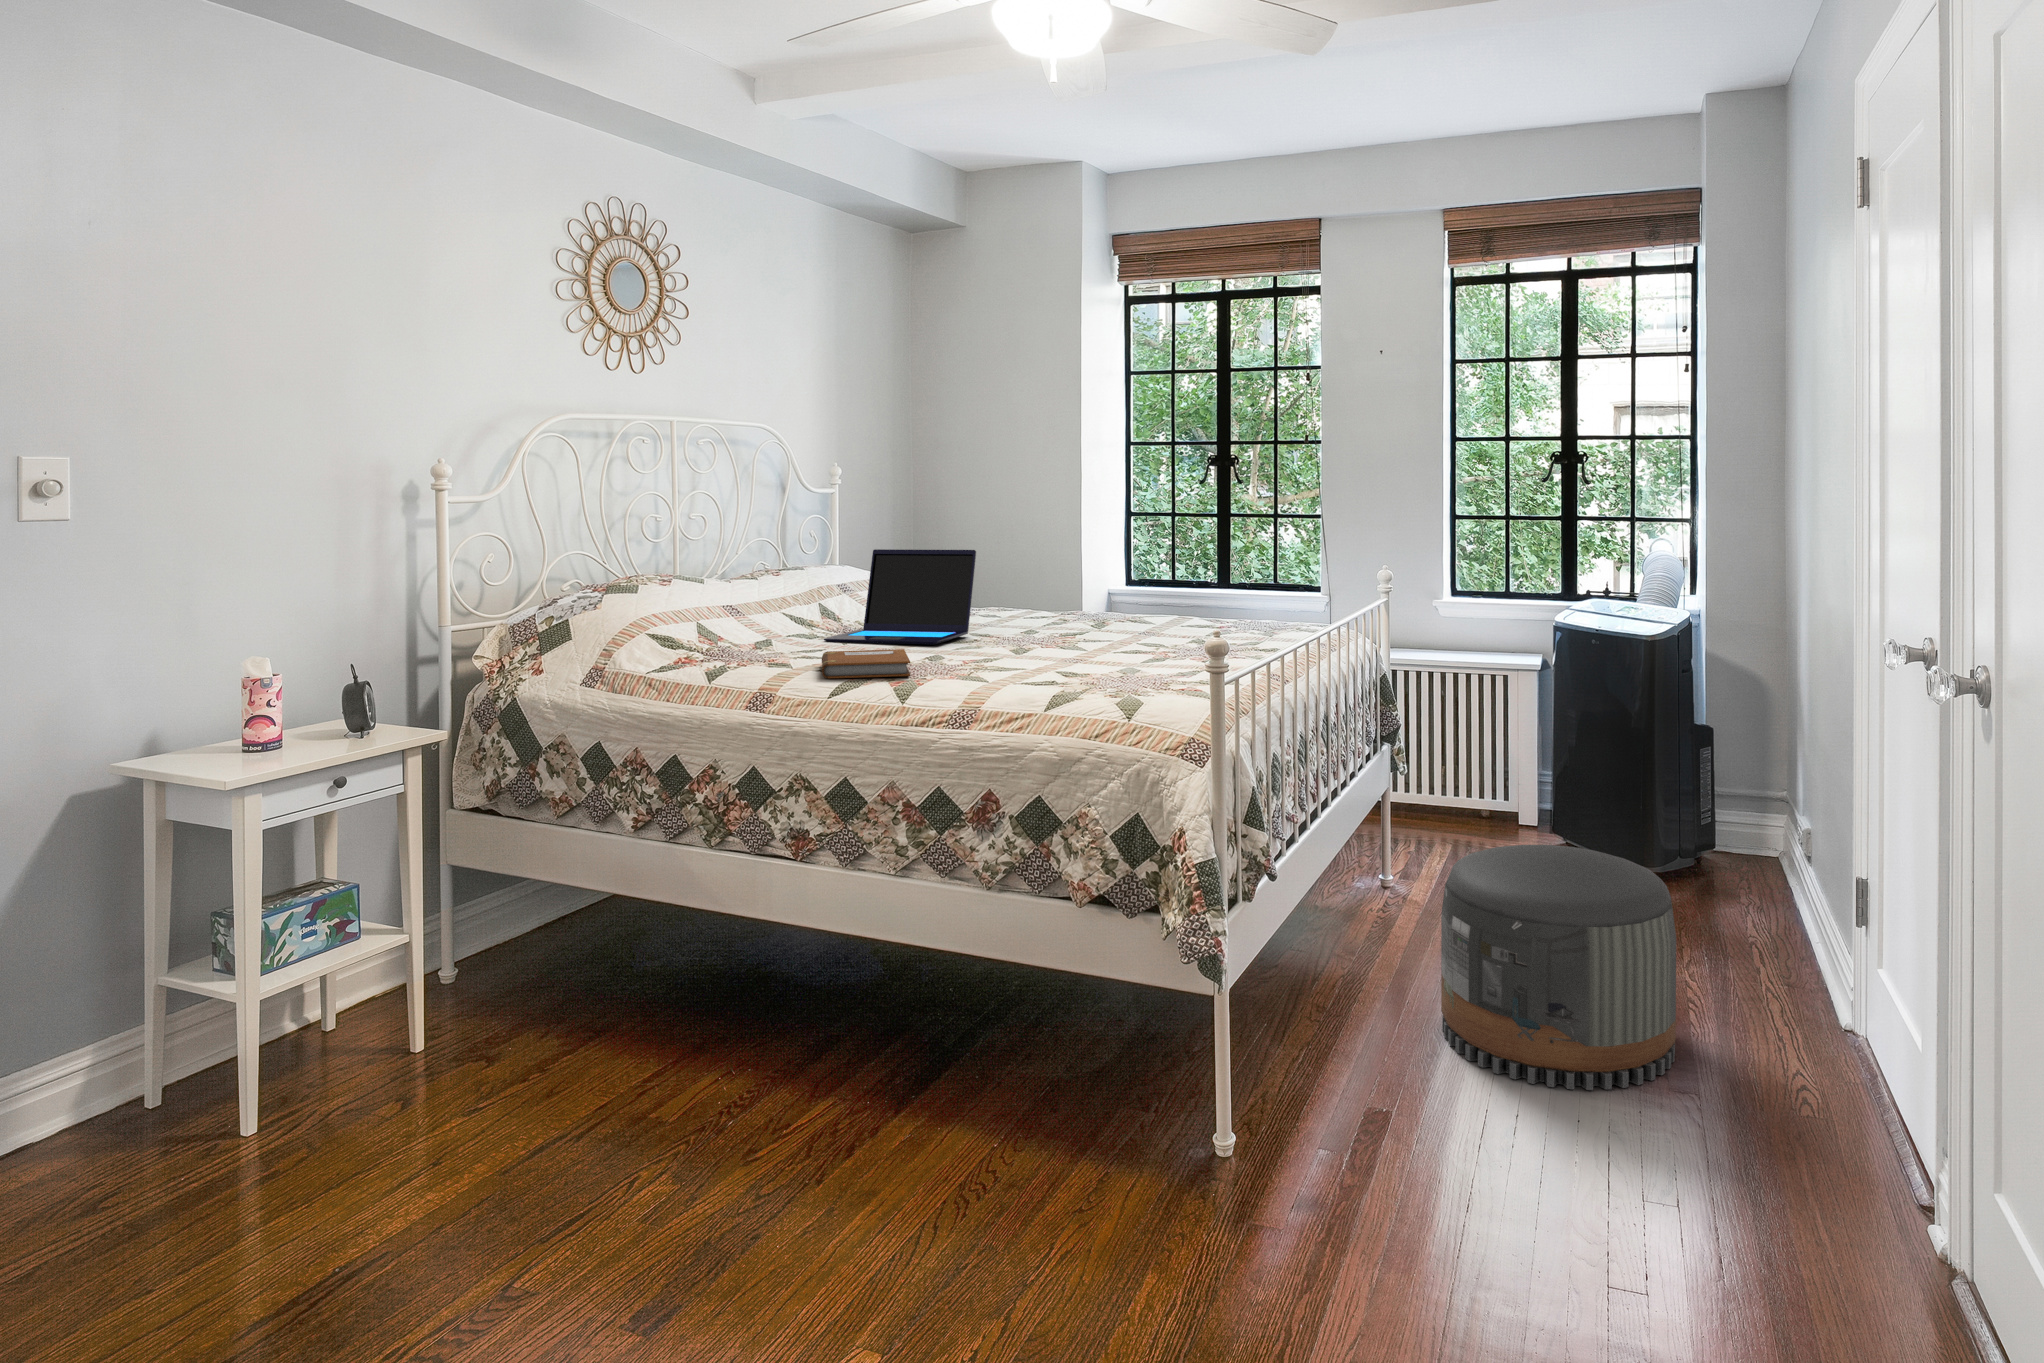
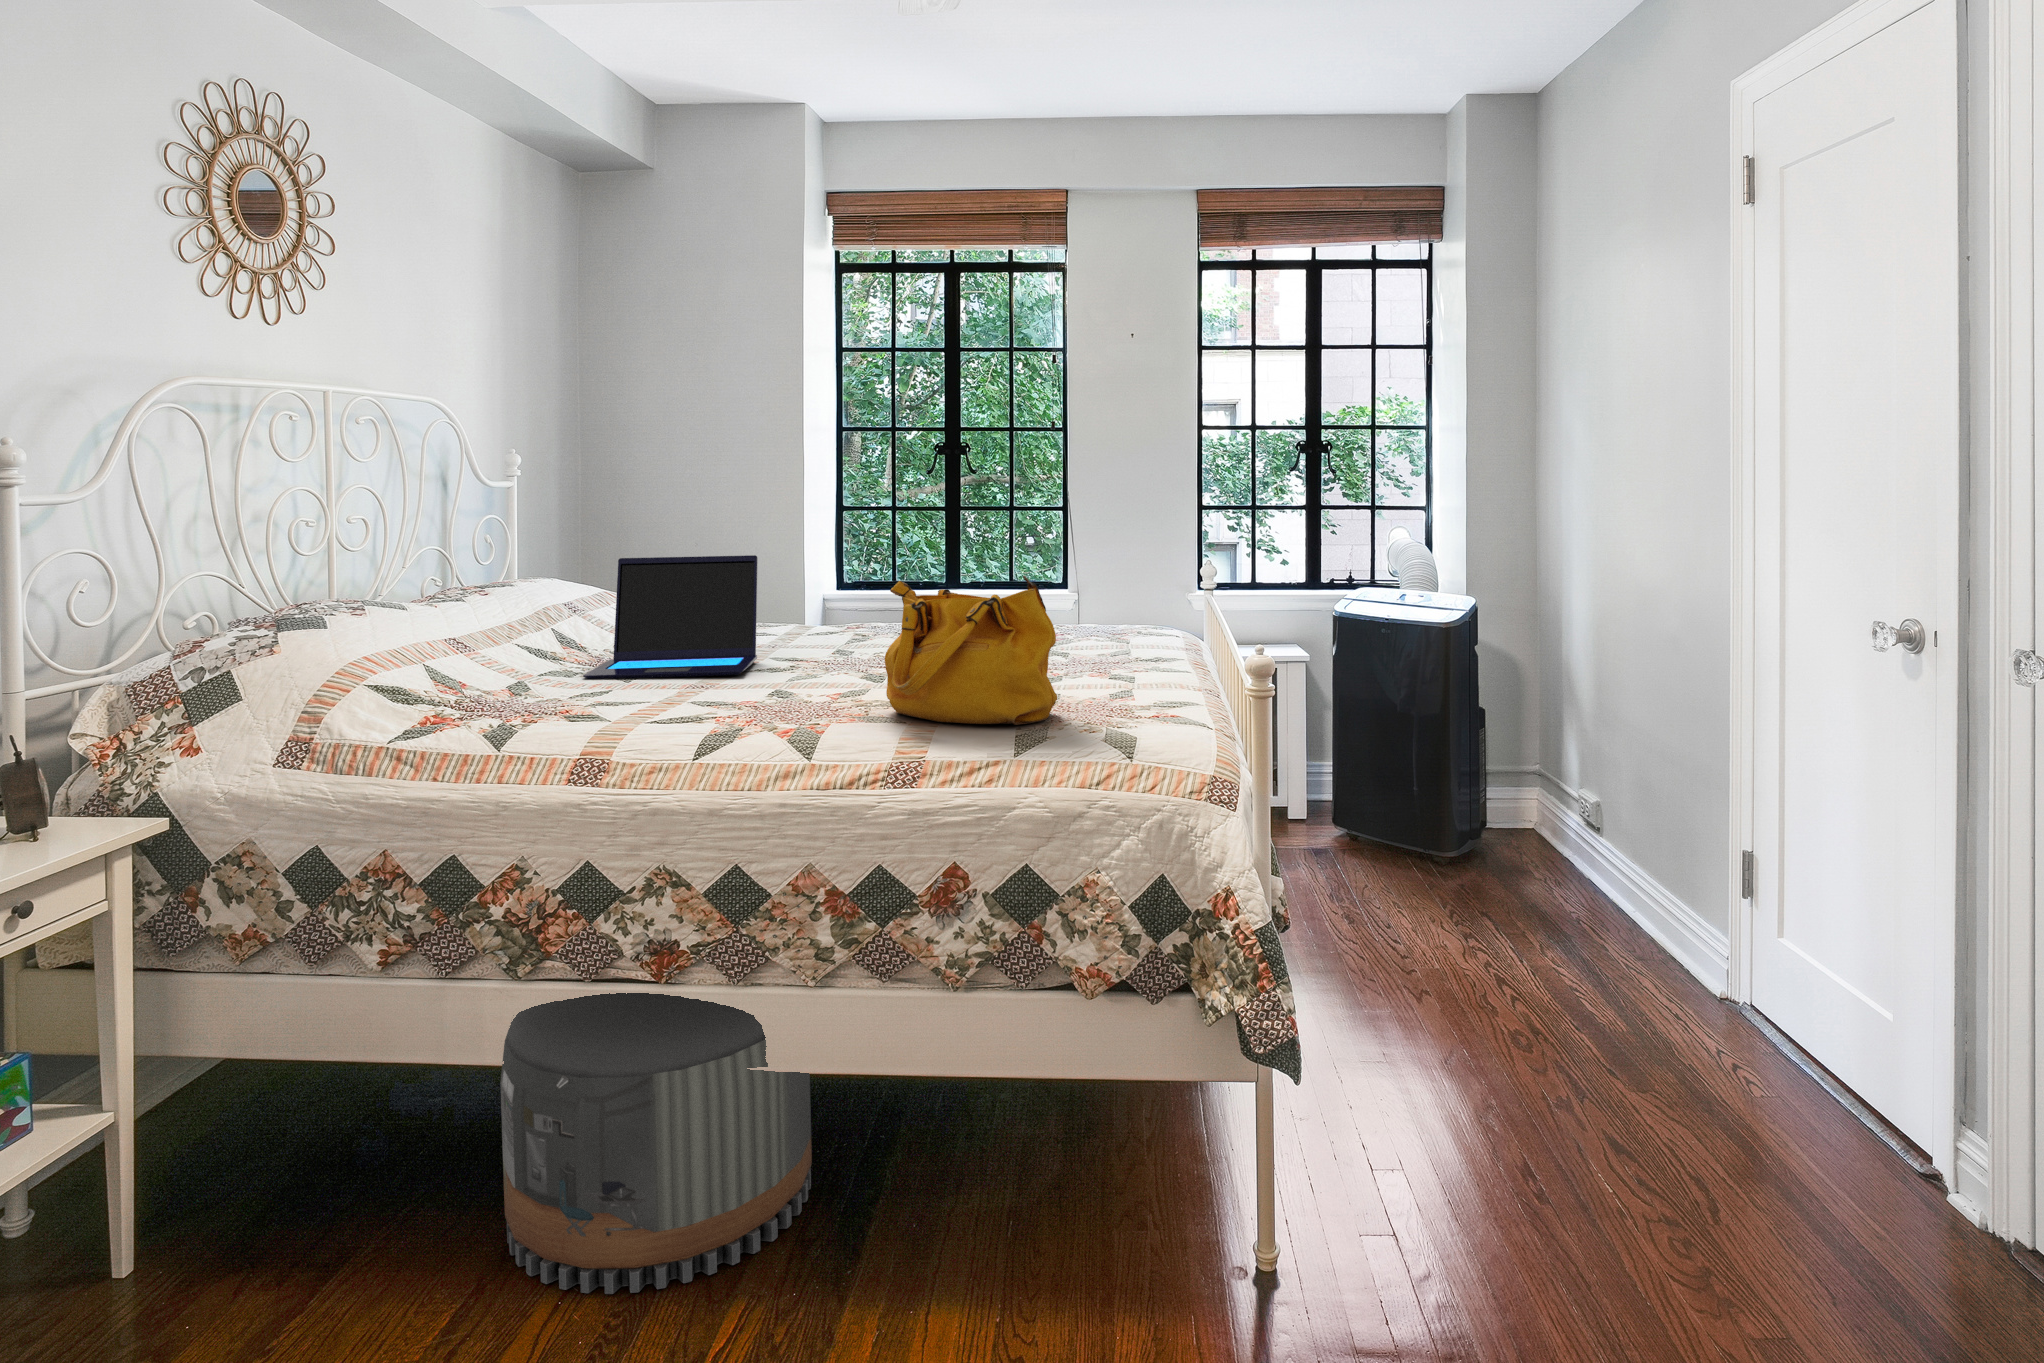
handbag: none [982,569,1124,689] -> present [885,575,1057,725]
notebook: present [822,649,910,678] -> none [640,685,786,733]
pouf: present [1441,845,1676,1090] -> present [500,993,812,1294]

